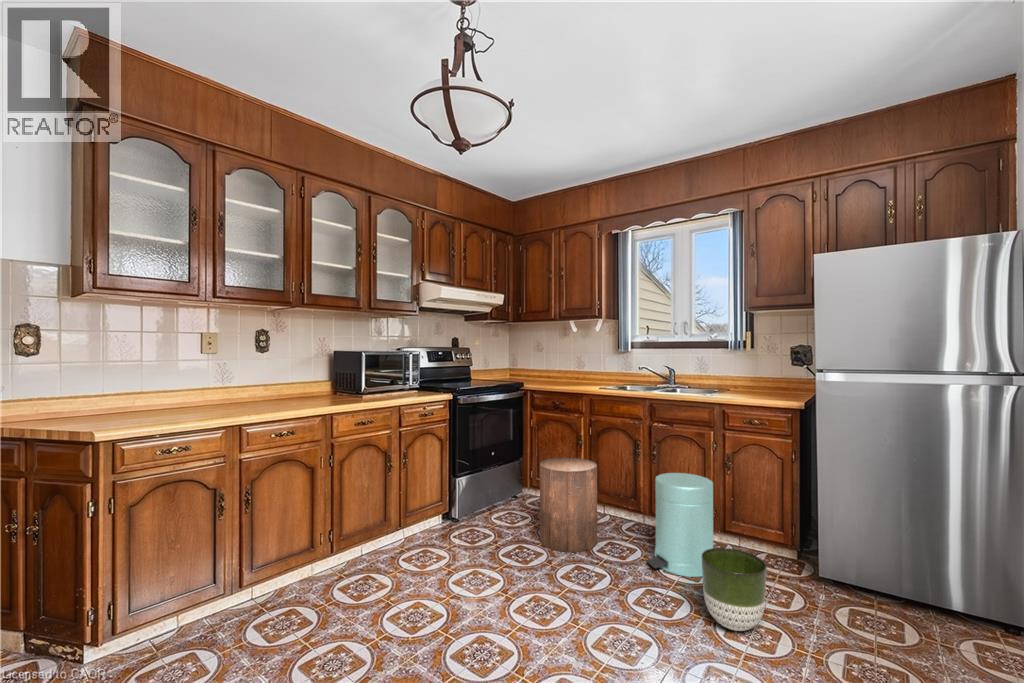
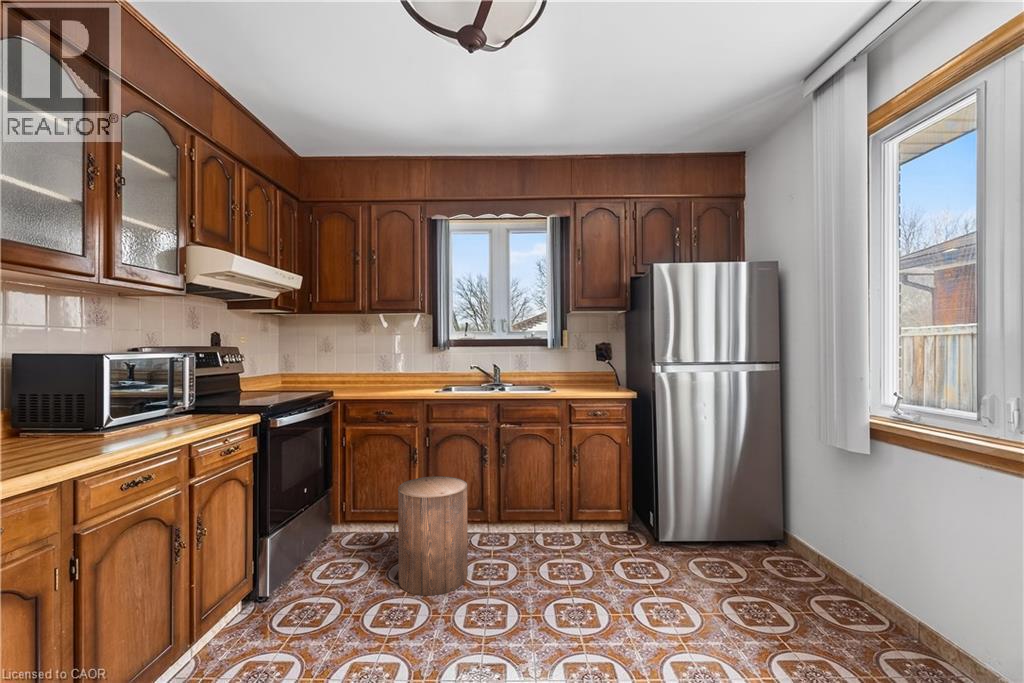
trash can: present [646,473,713,577] -> none [532,474,590,582]
planter: present [701,548,767,631] -> none [624,541,685,623]

